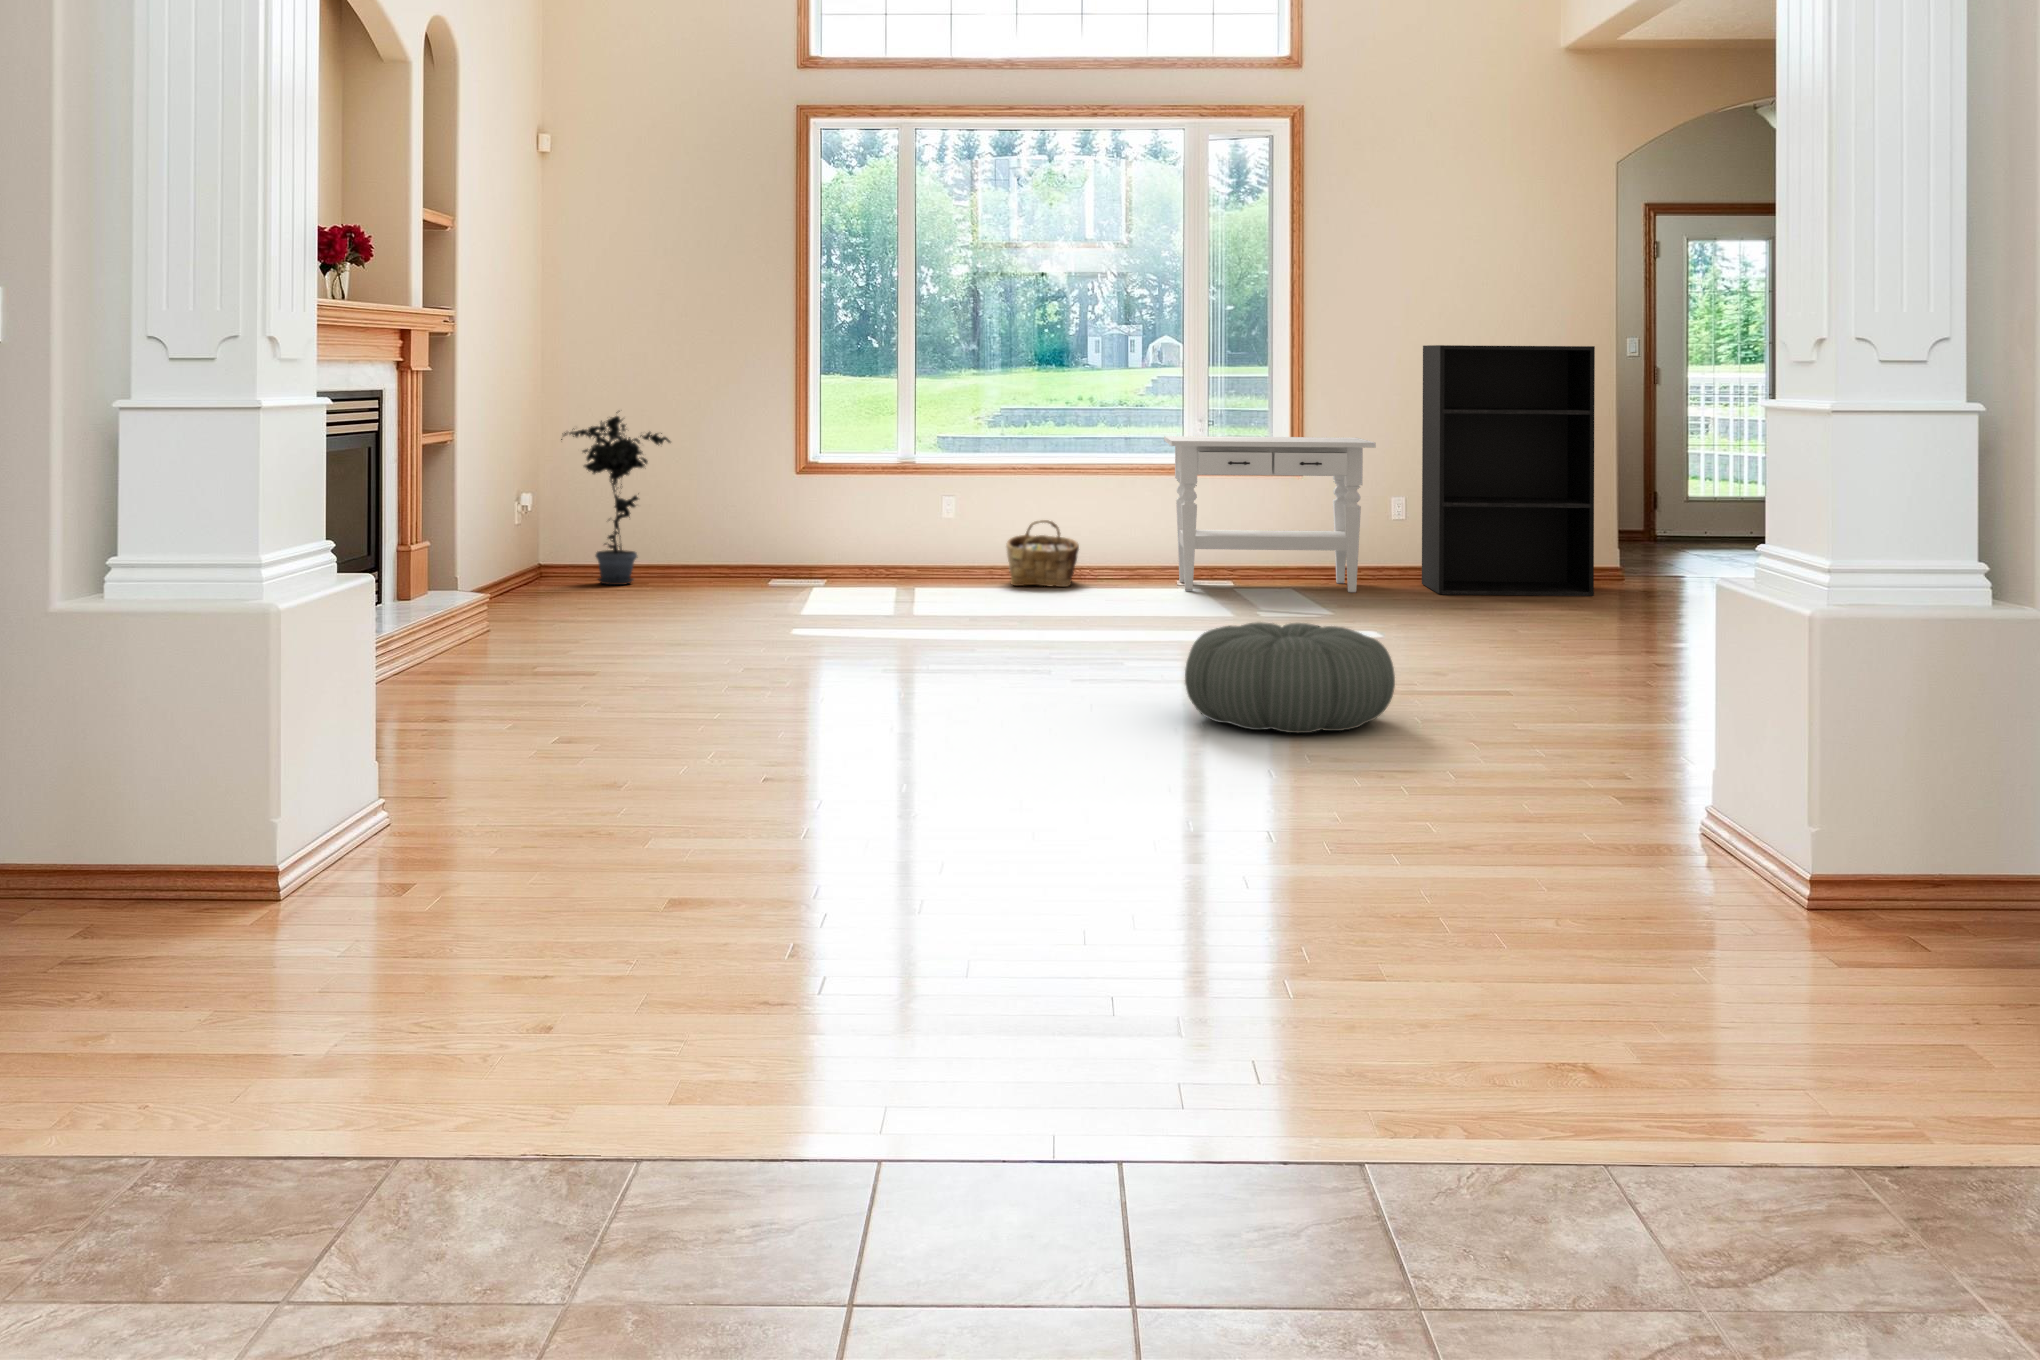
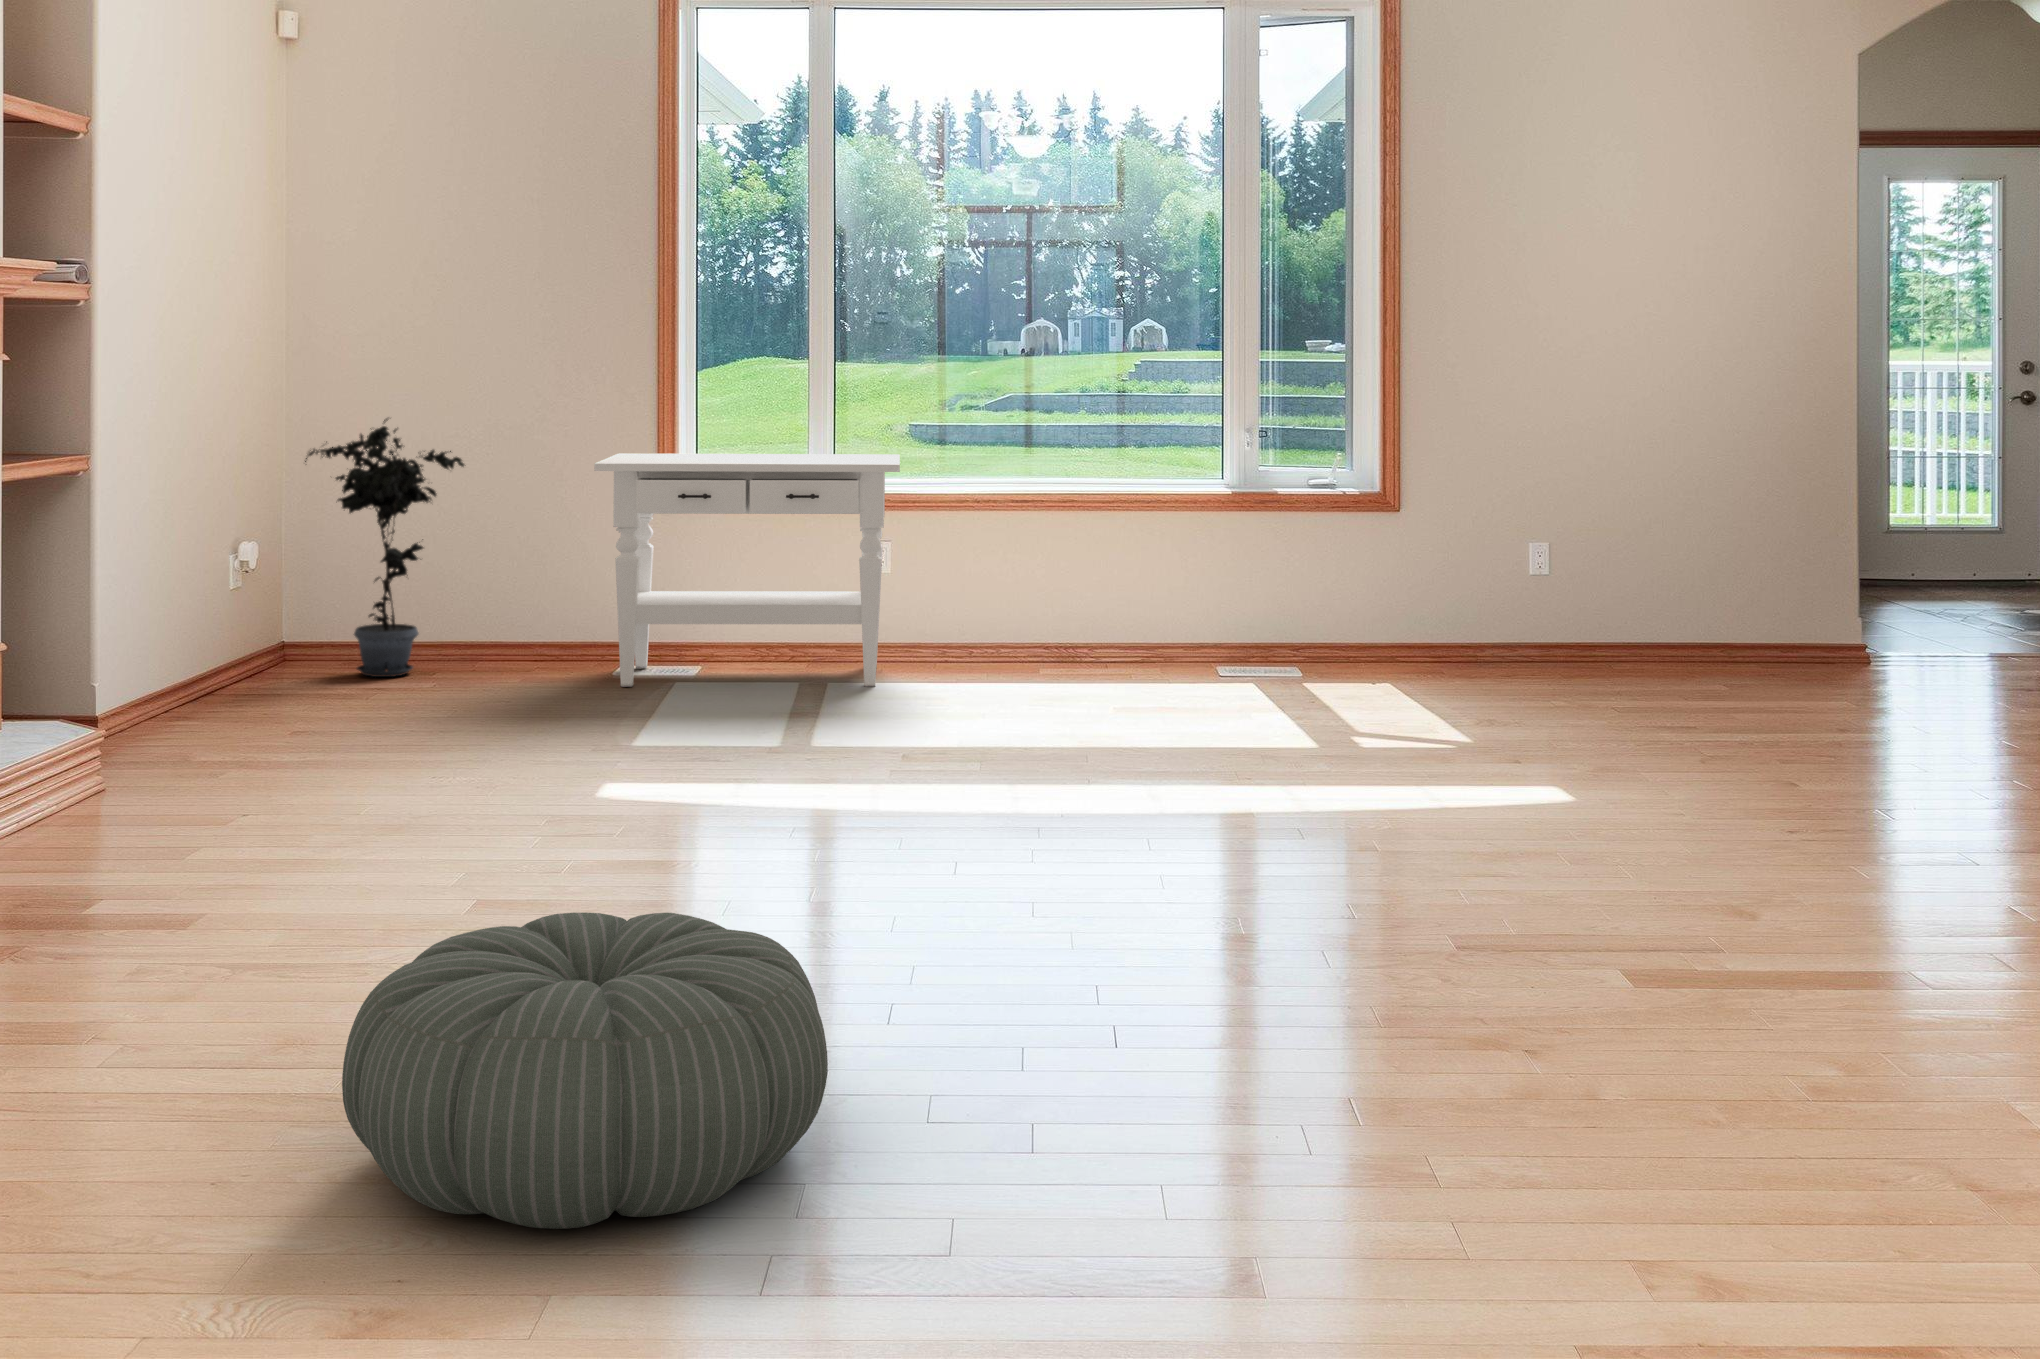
bookshelf: present [1422,345,1595,596] -> none [1575,320,1845,697]
side table: present [1164,436,1376,593] -> present [594,453,900,687]
woven basket: present [1006,520,1079,587] -> none [964,577,1071,680]
pouf: present [1185,622,1395,733] -> present [342,912,828,1229]

